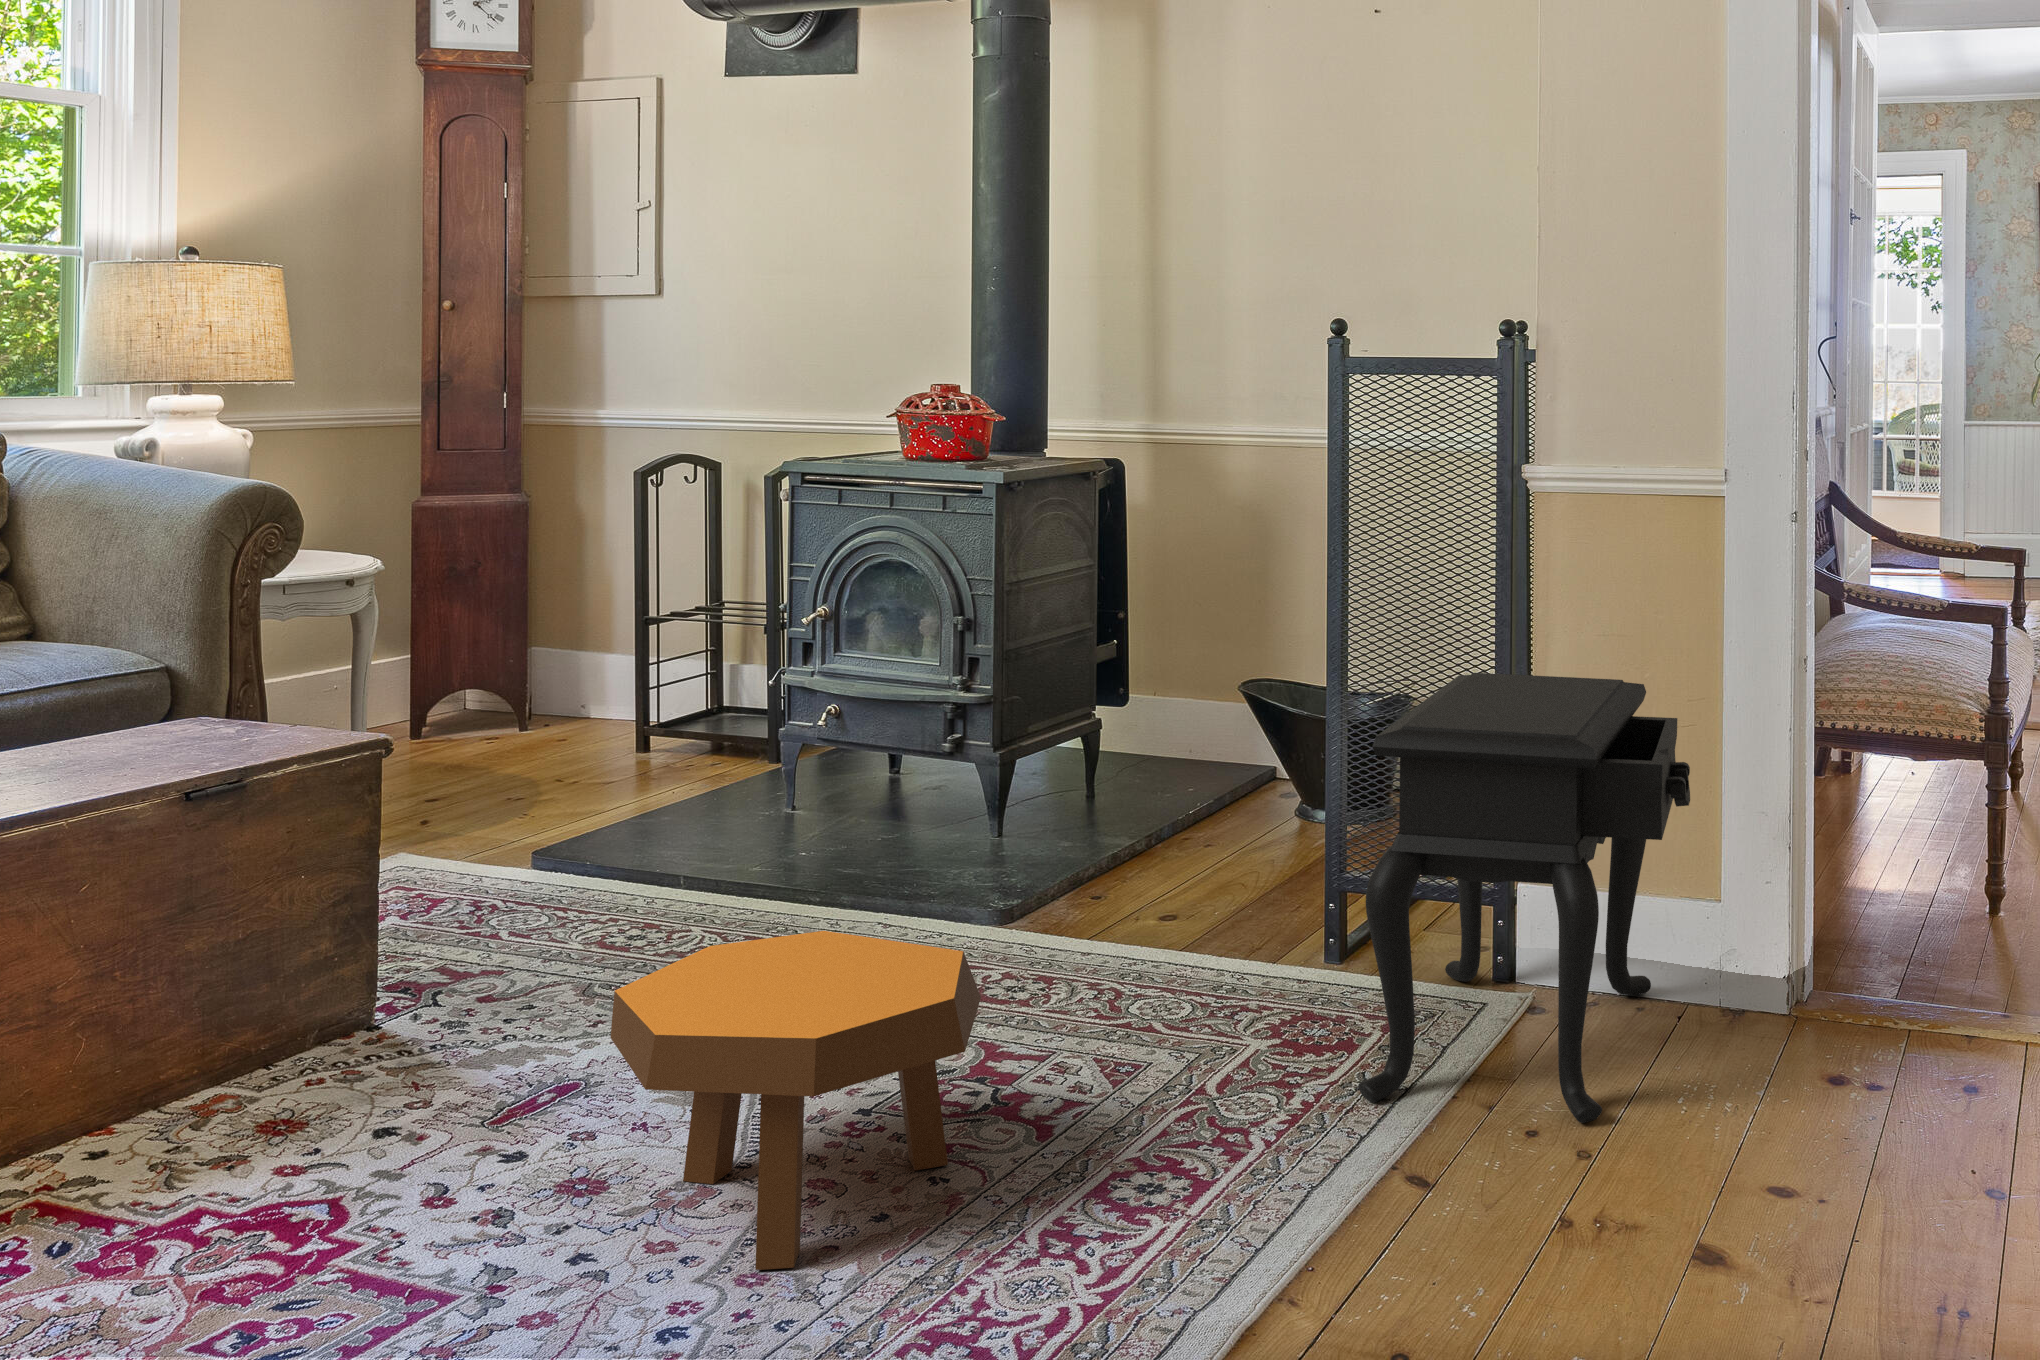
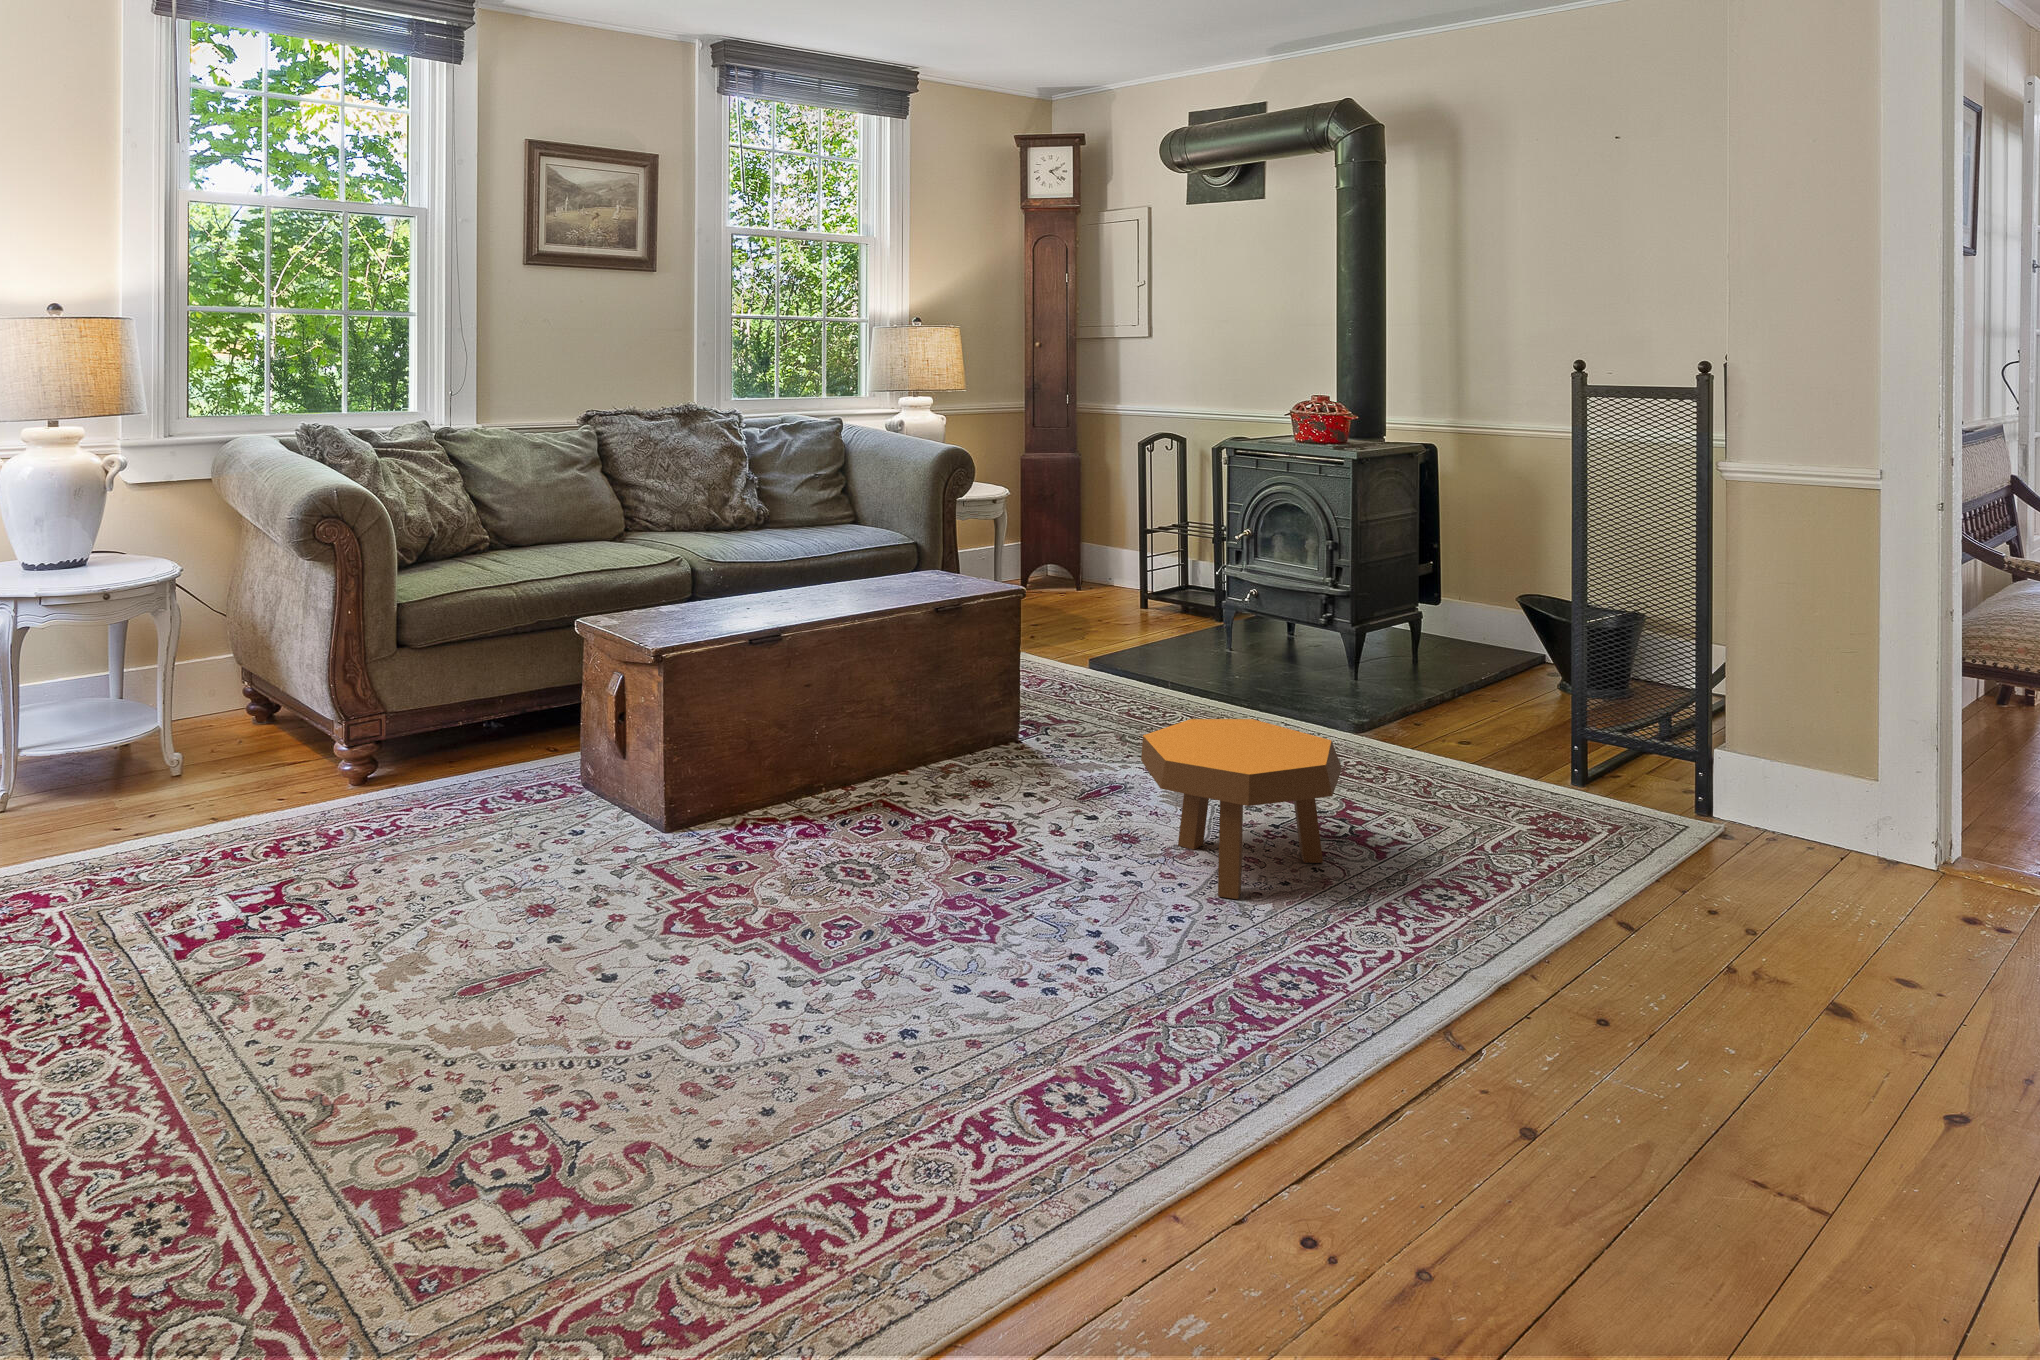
side table: present [1359,673,1690,1123] -> none [1588,602,1847,913]

